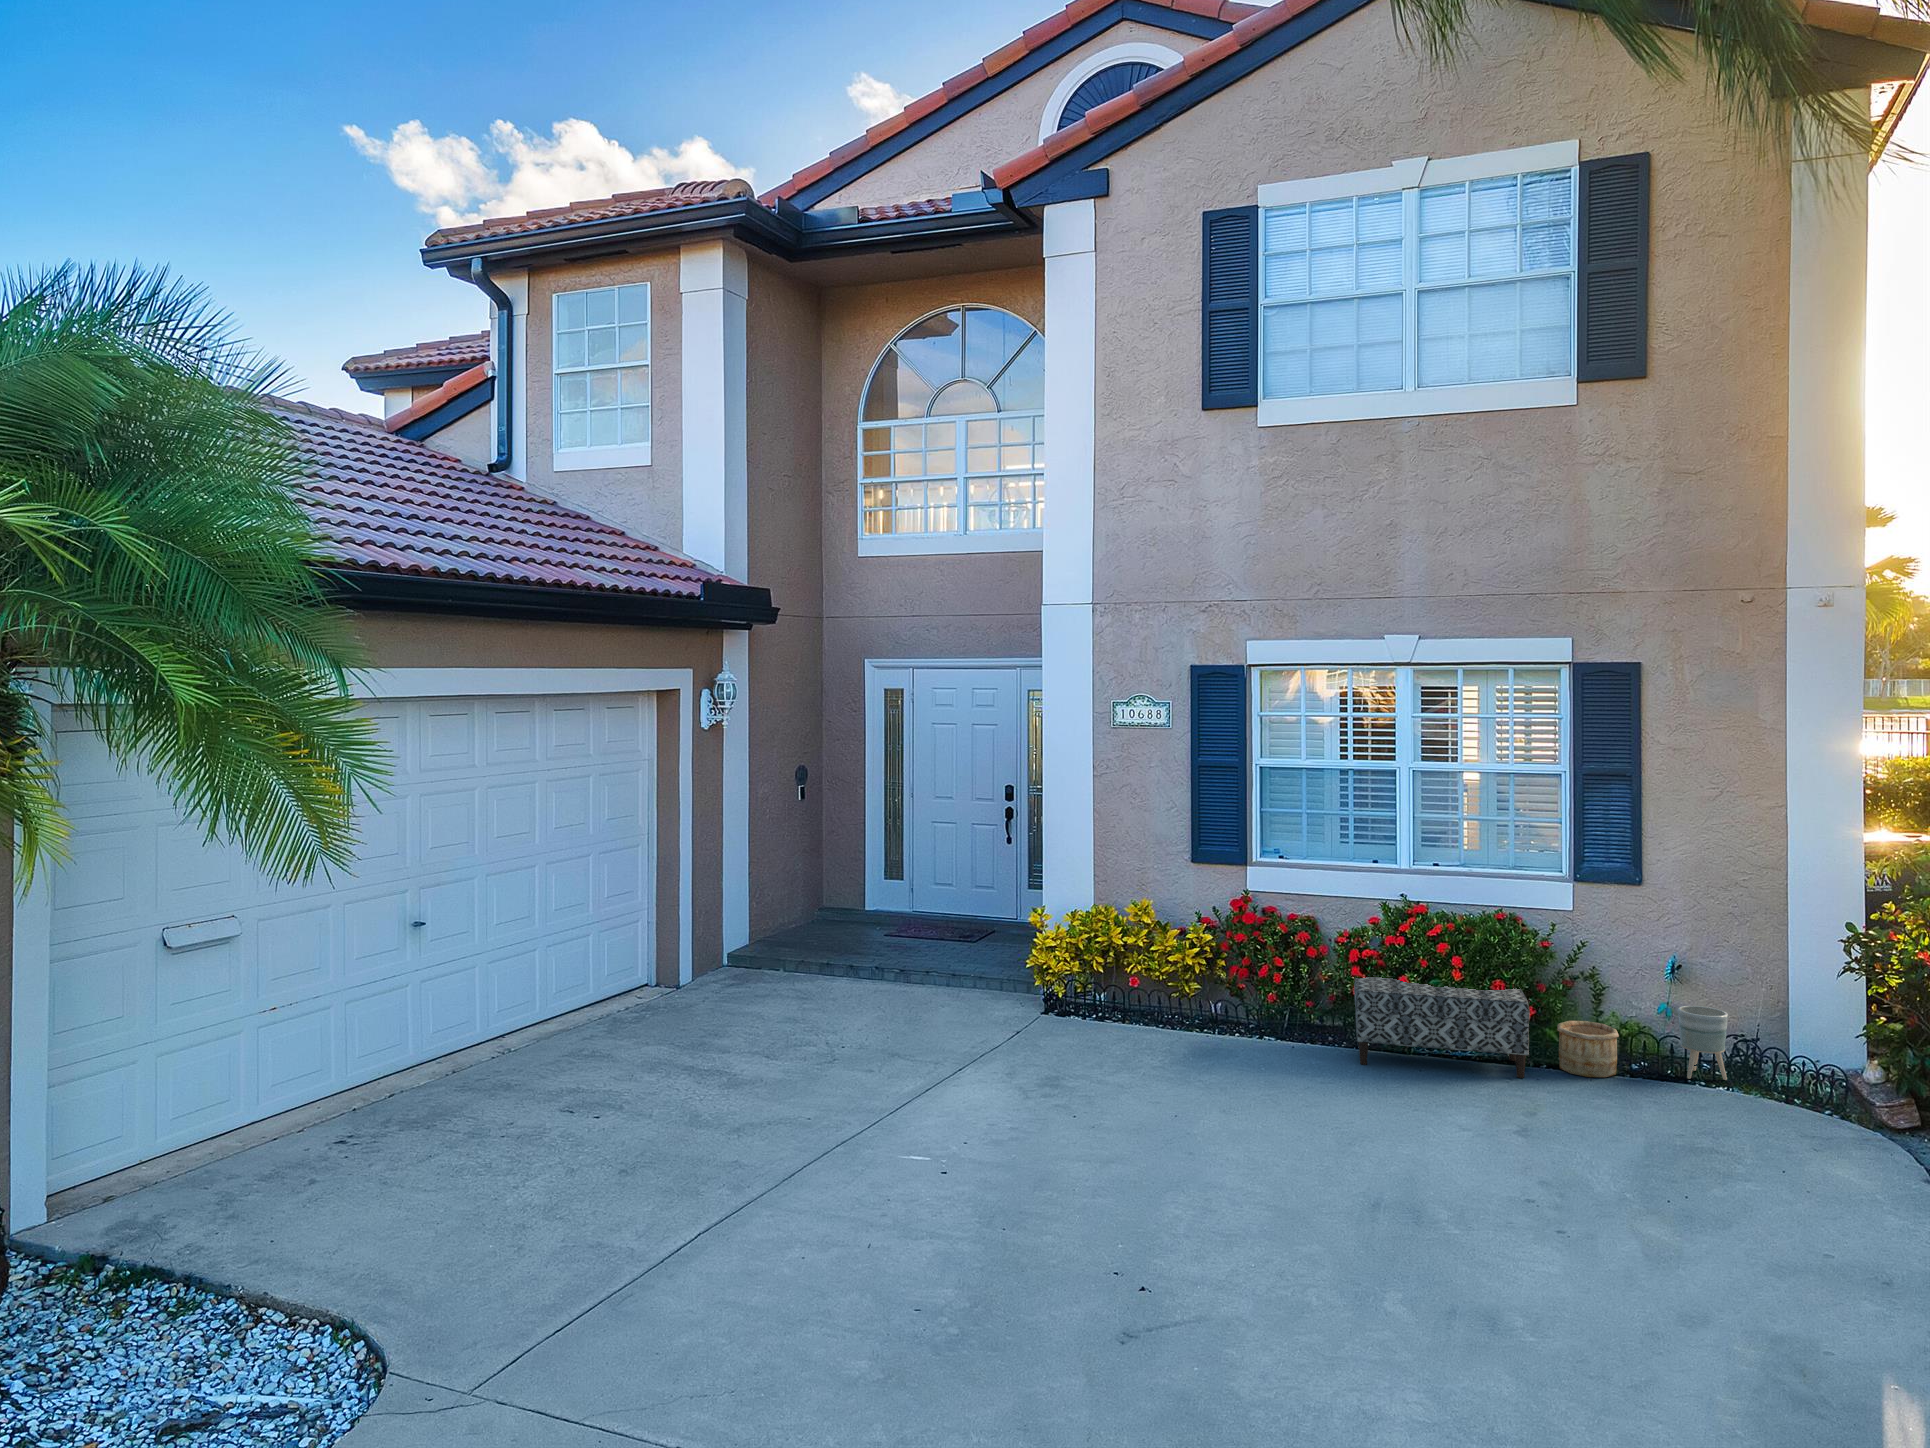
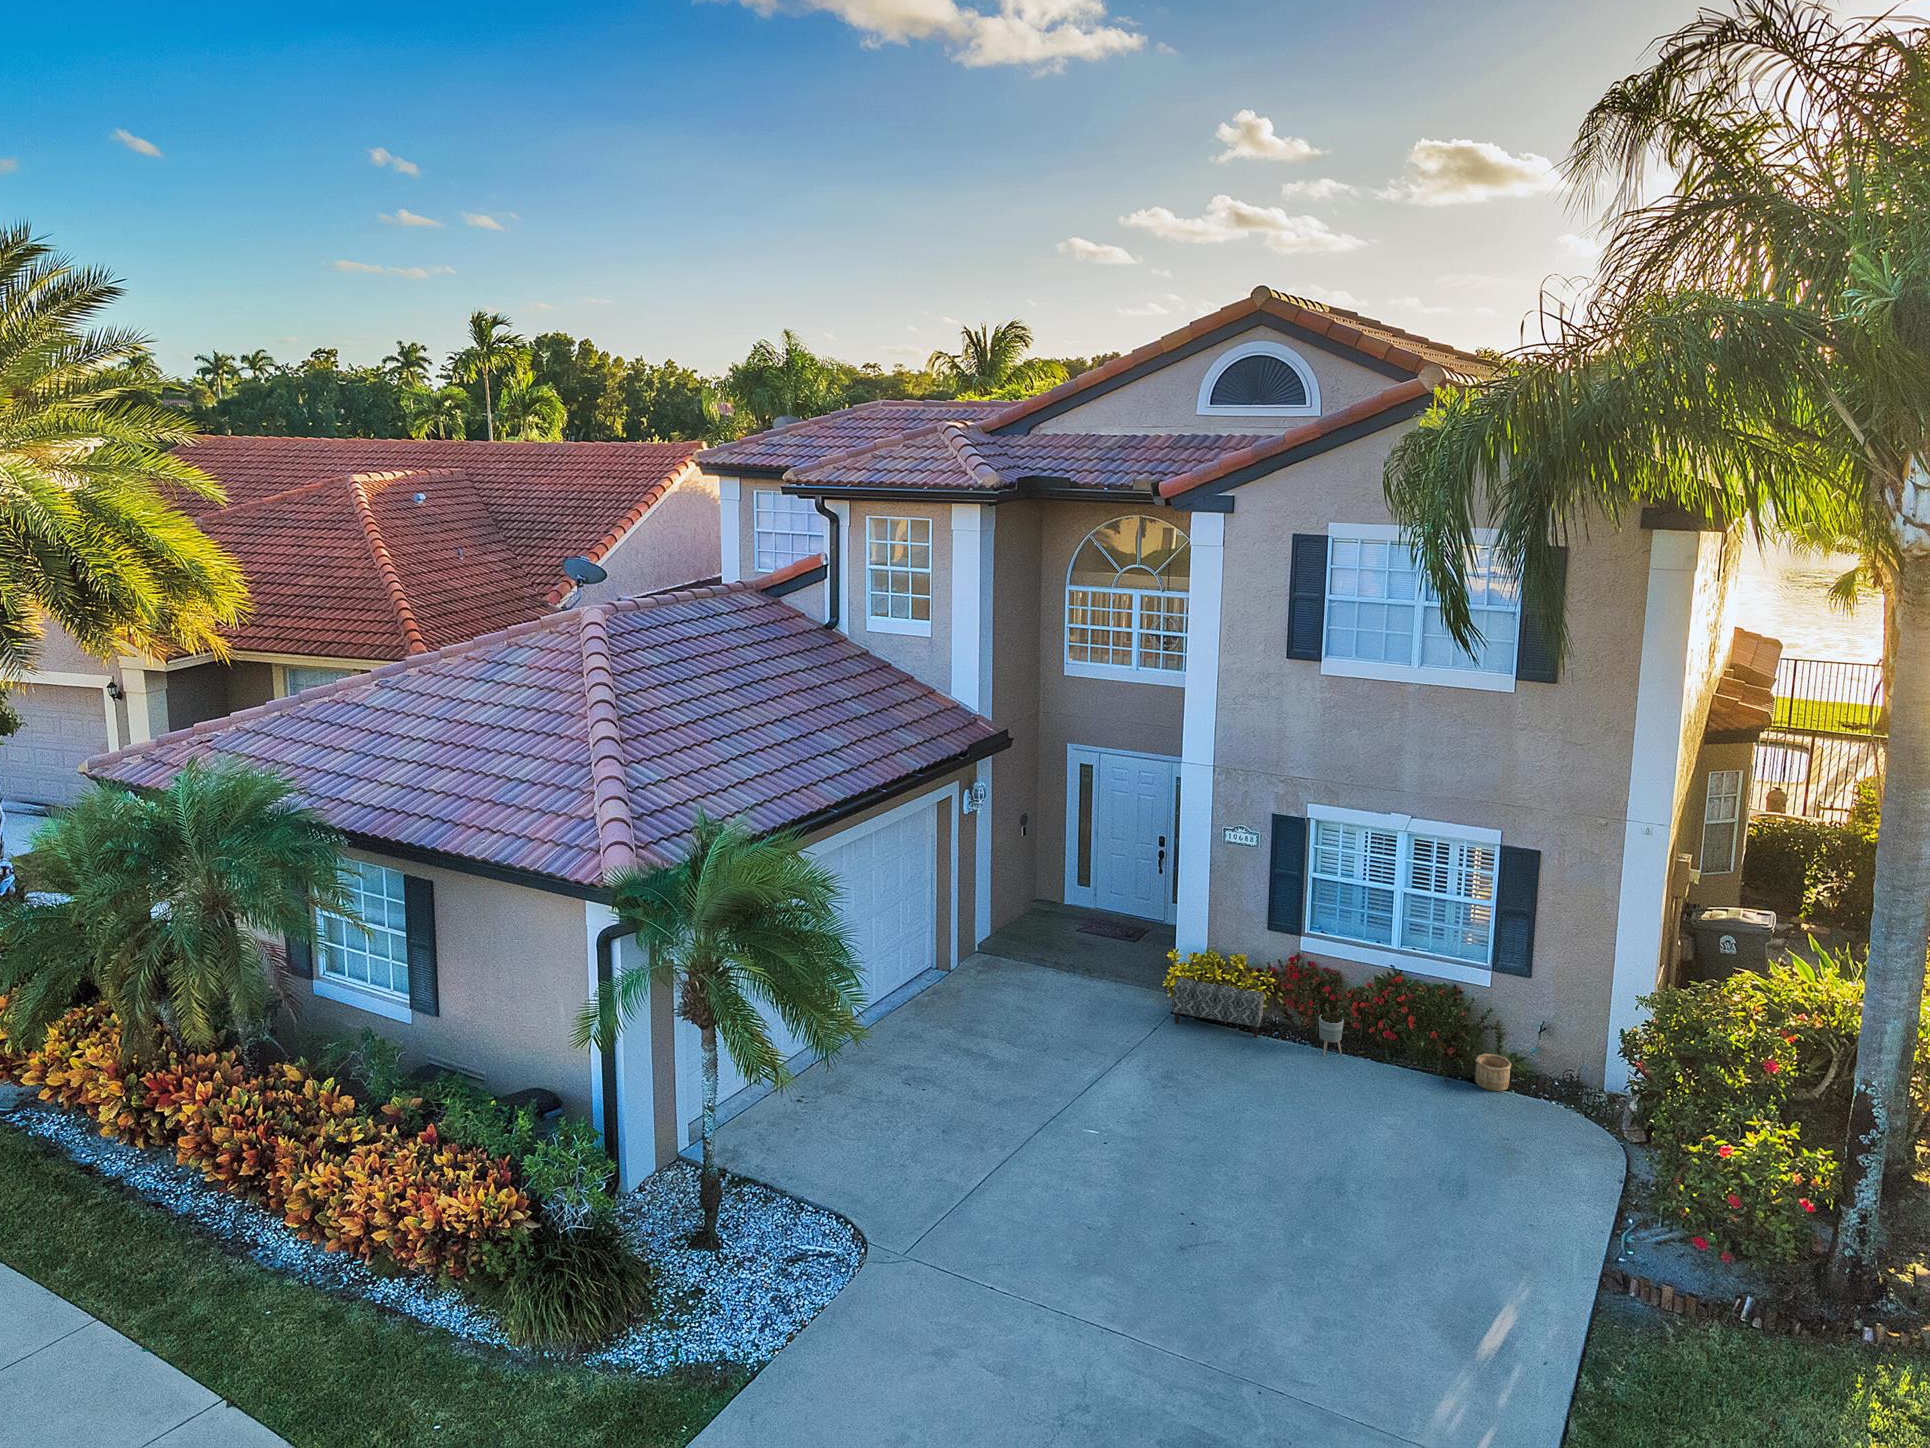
bench: present [1354,977,1530,1078] -> present [1173,977,1264,1038]
planter: present [1678,1006,1728,1080] -> present [1319,1015,1344,1055]

